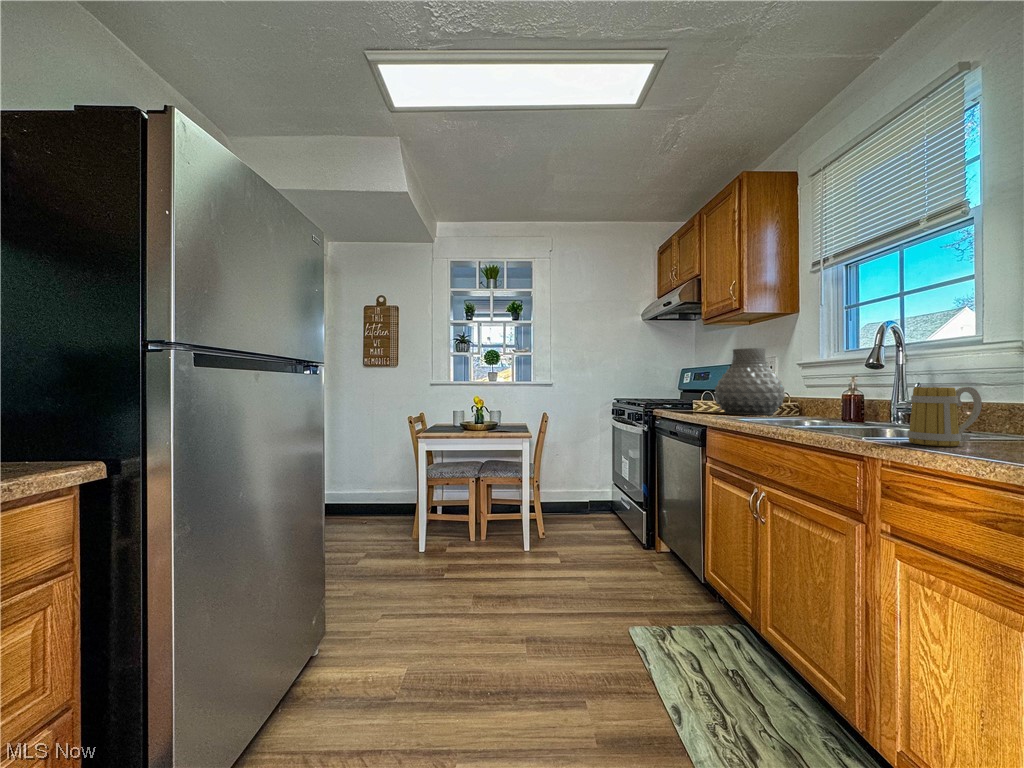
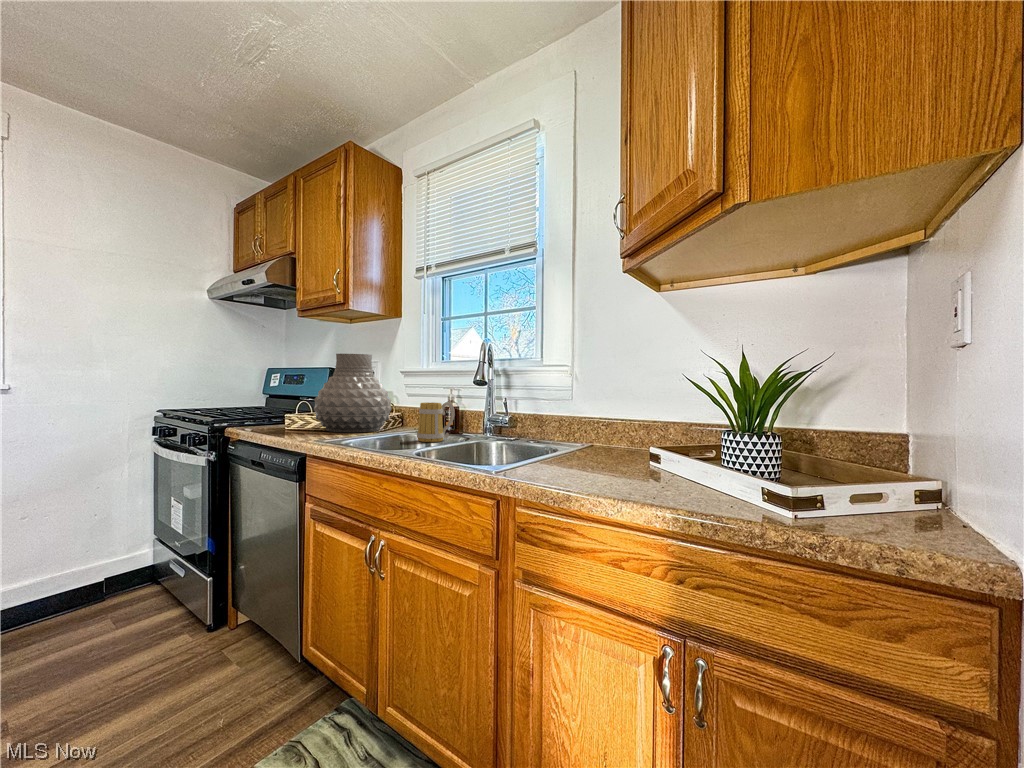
mug: present [907,387,982,446] -> present [417,402,455,442]

